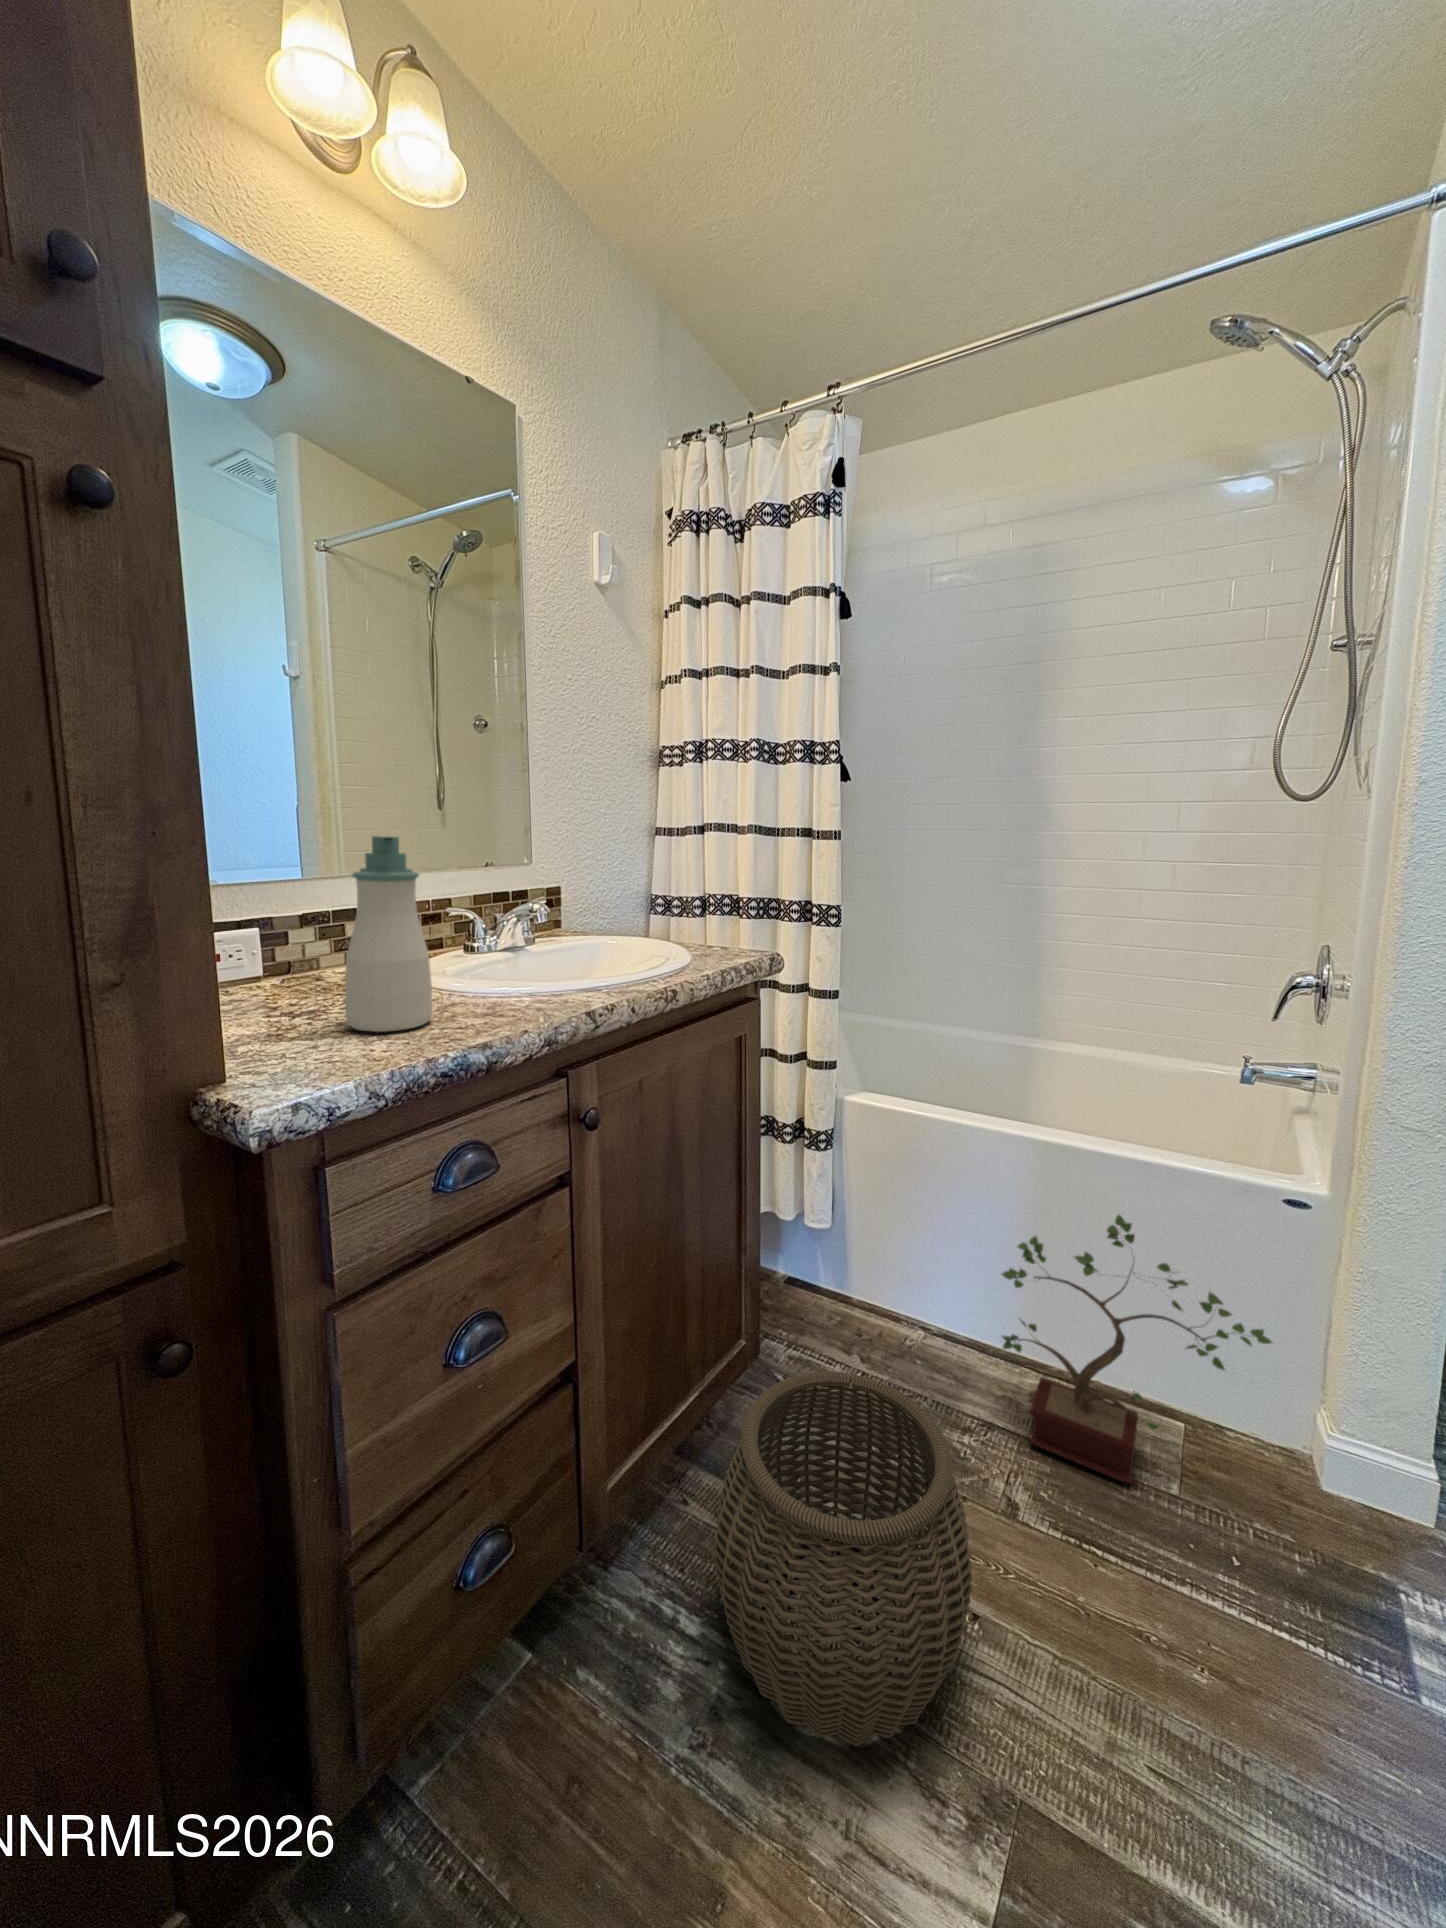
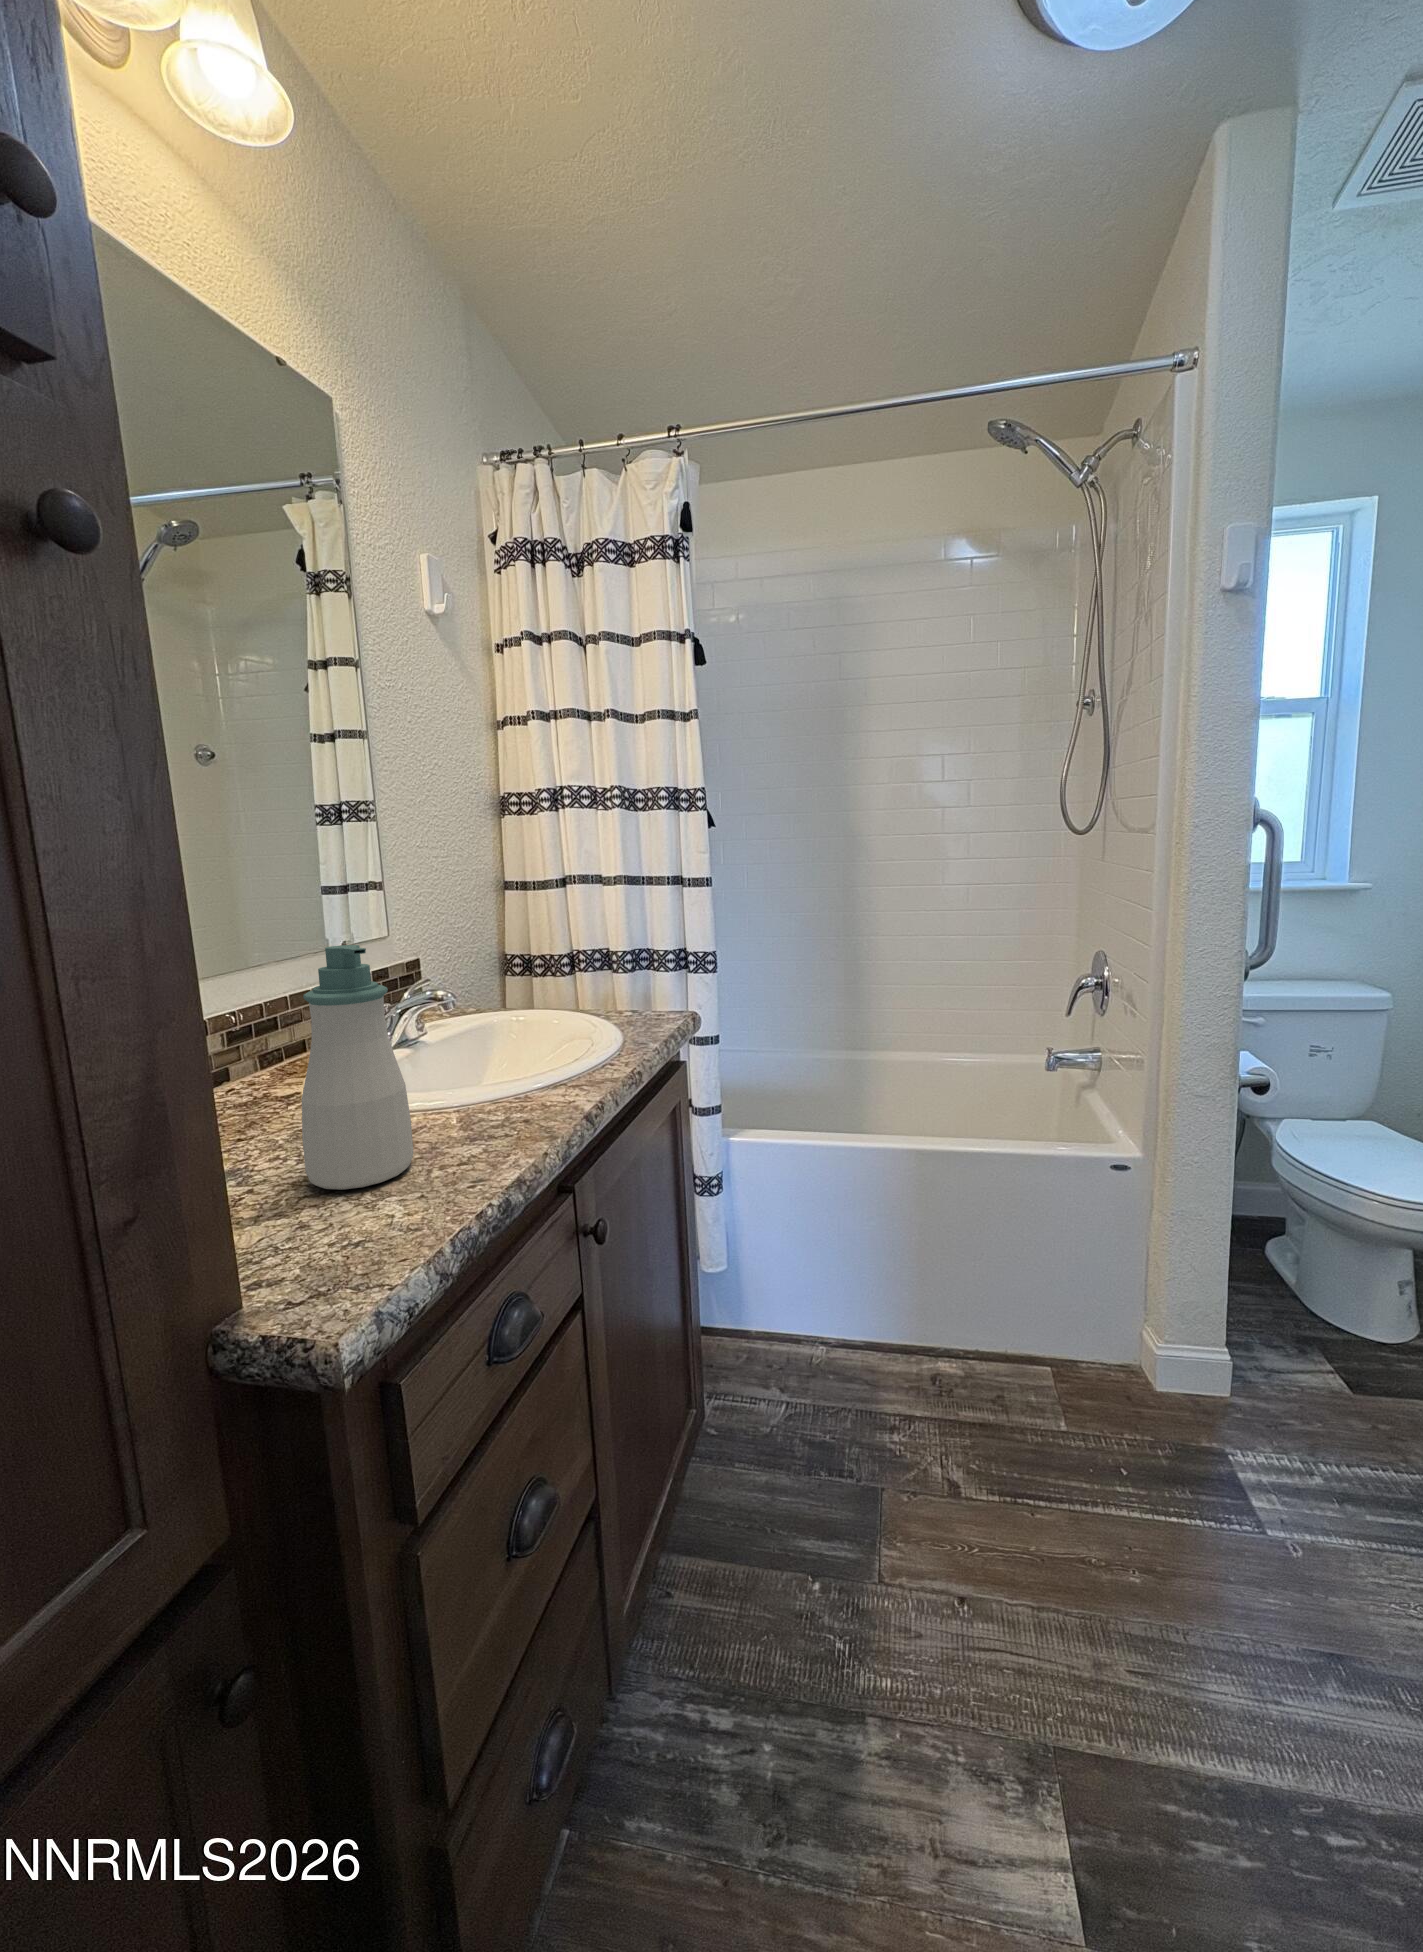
potted plant: present [1002,1215,1272,1483] -> none [909,1202,1137,1433]
woven basket: present [714,1371,973,1746] -> none [736,1413,984,1775]

